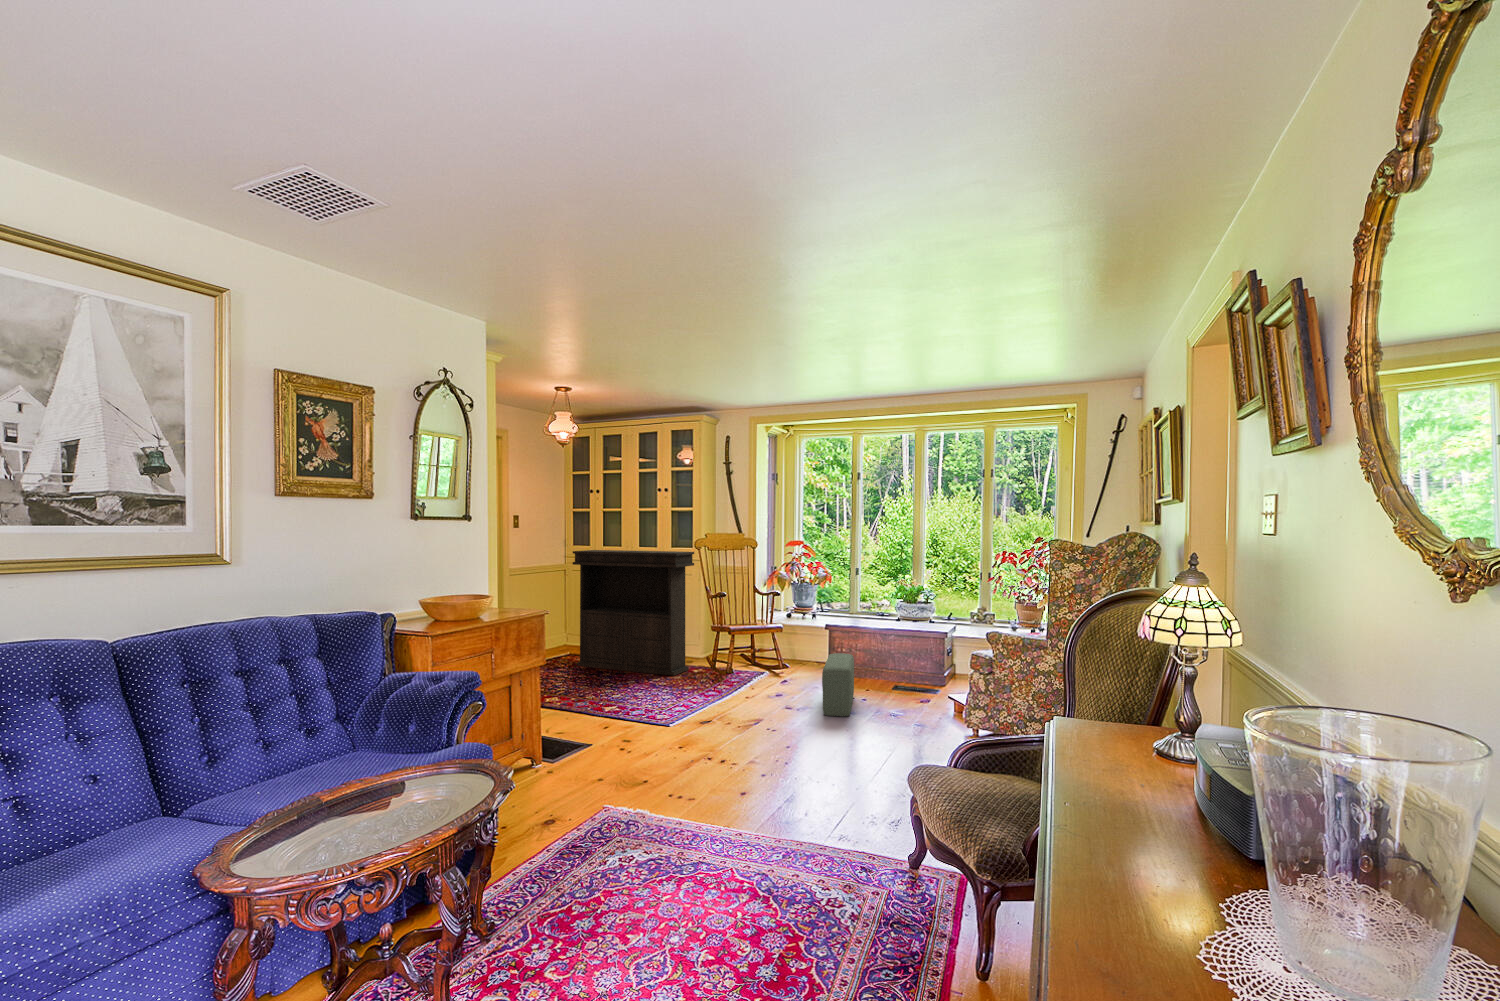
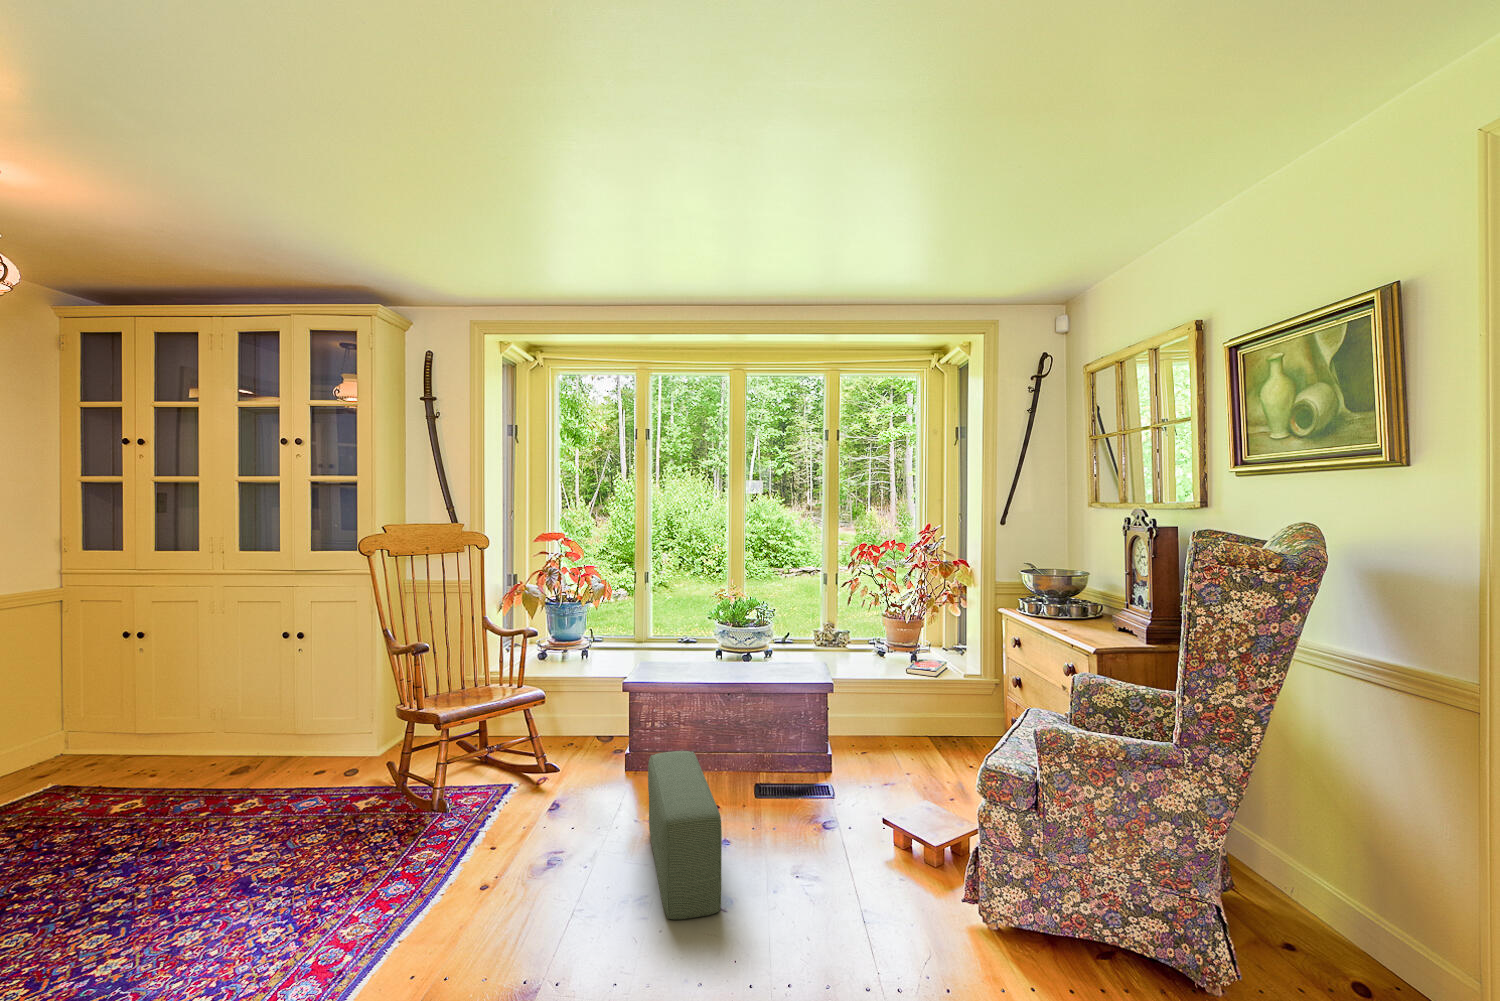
console table: present [573,550,694,676] -> none [45,562,358,825]

